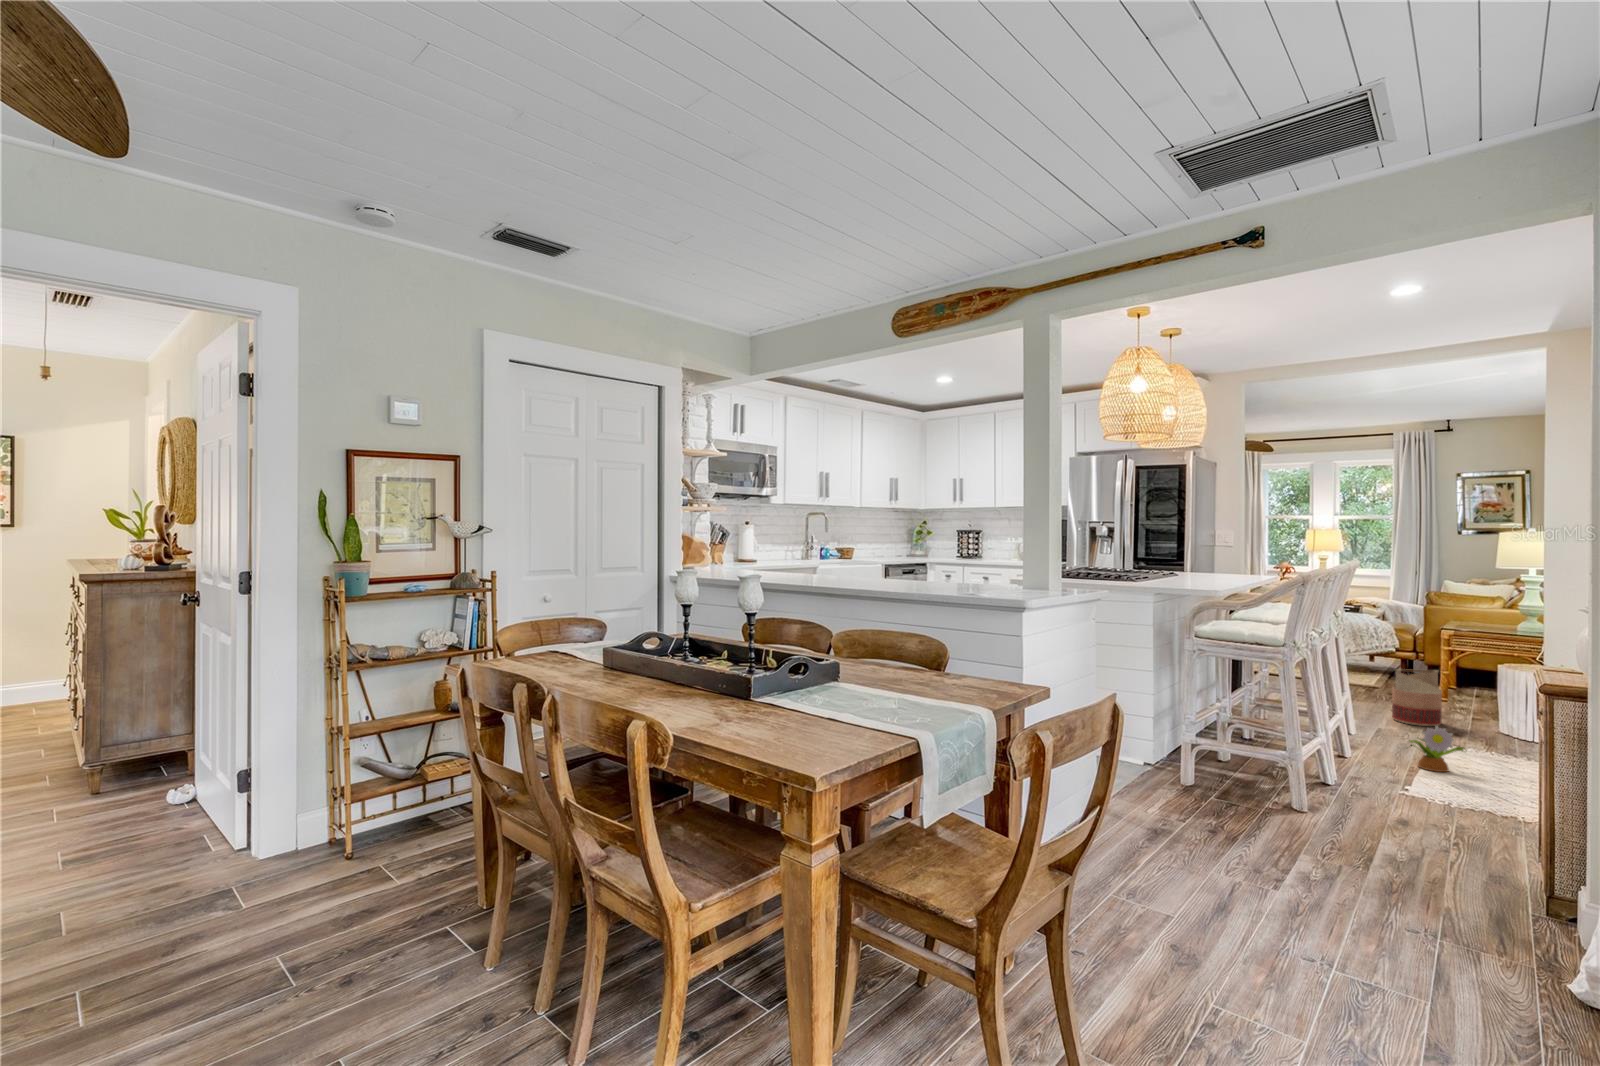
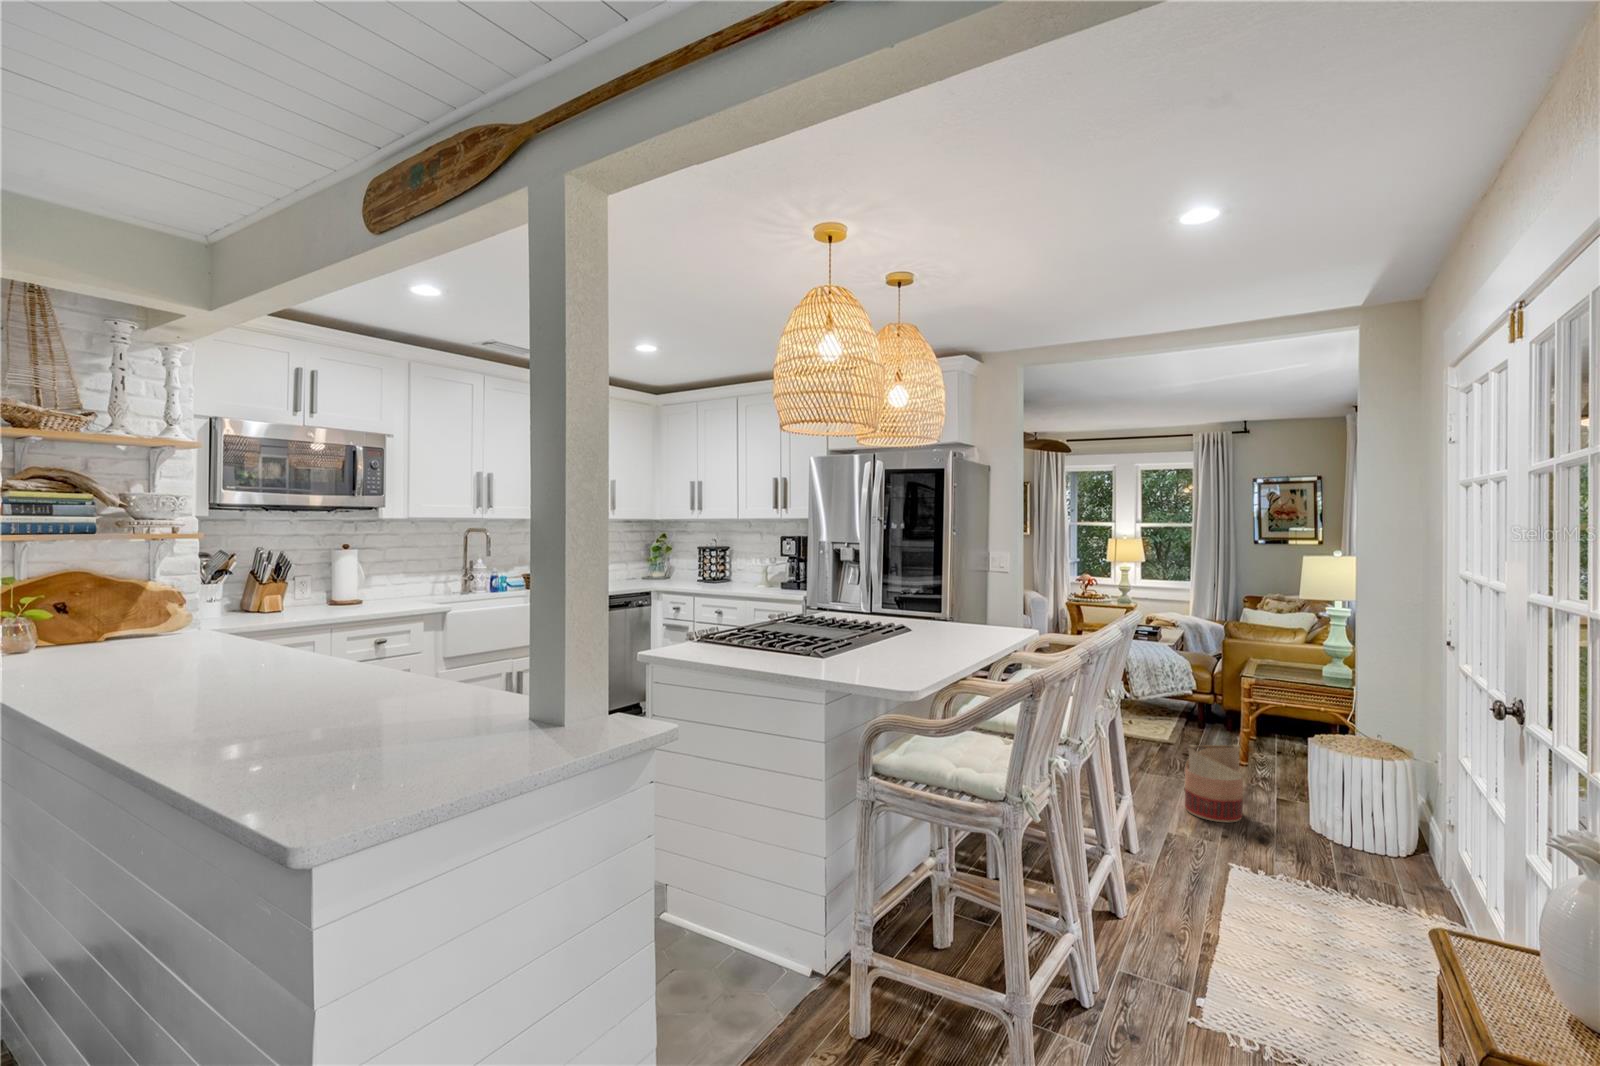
decorative plant: present [1409,725,1464,772] -> none [1199,877,1281,946]

